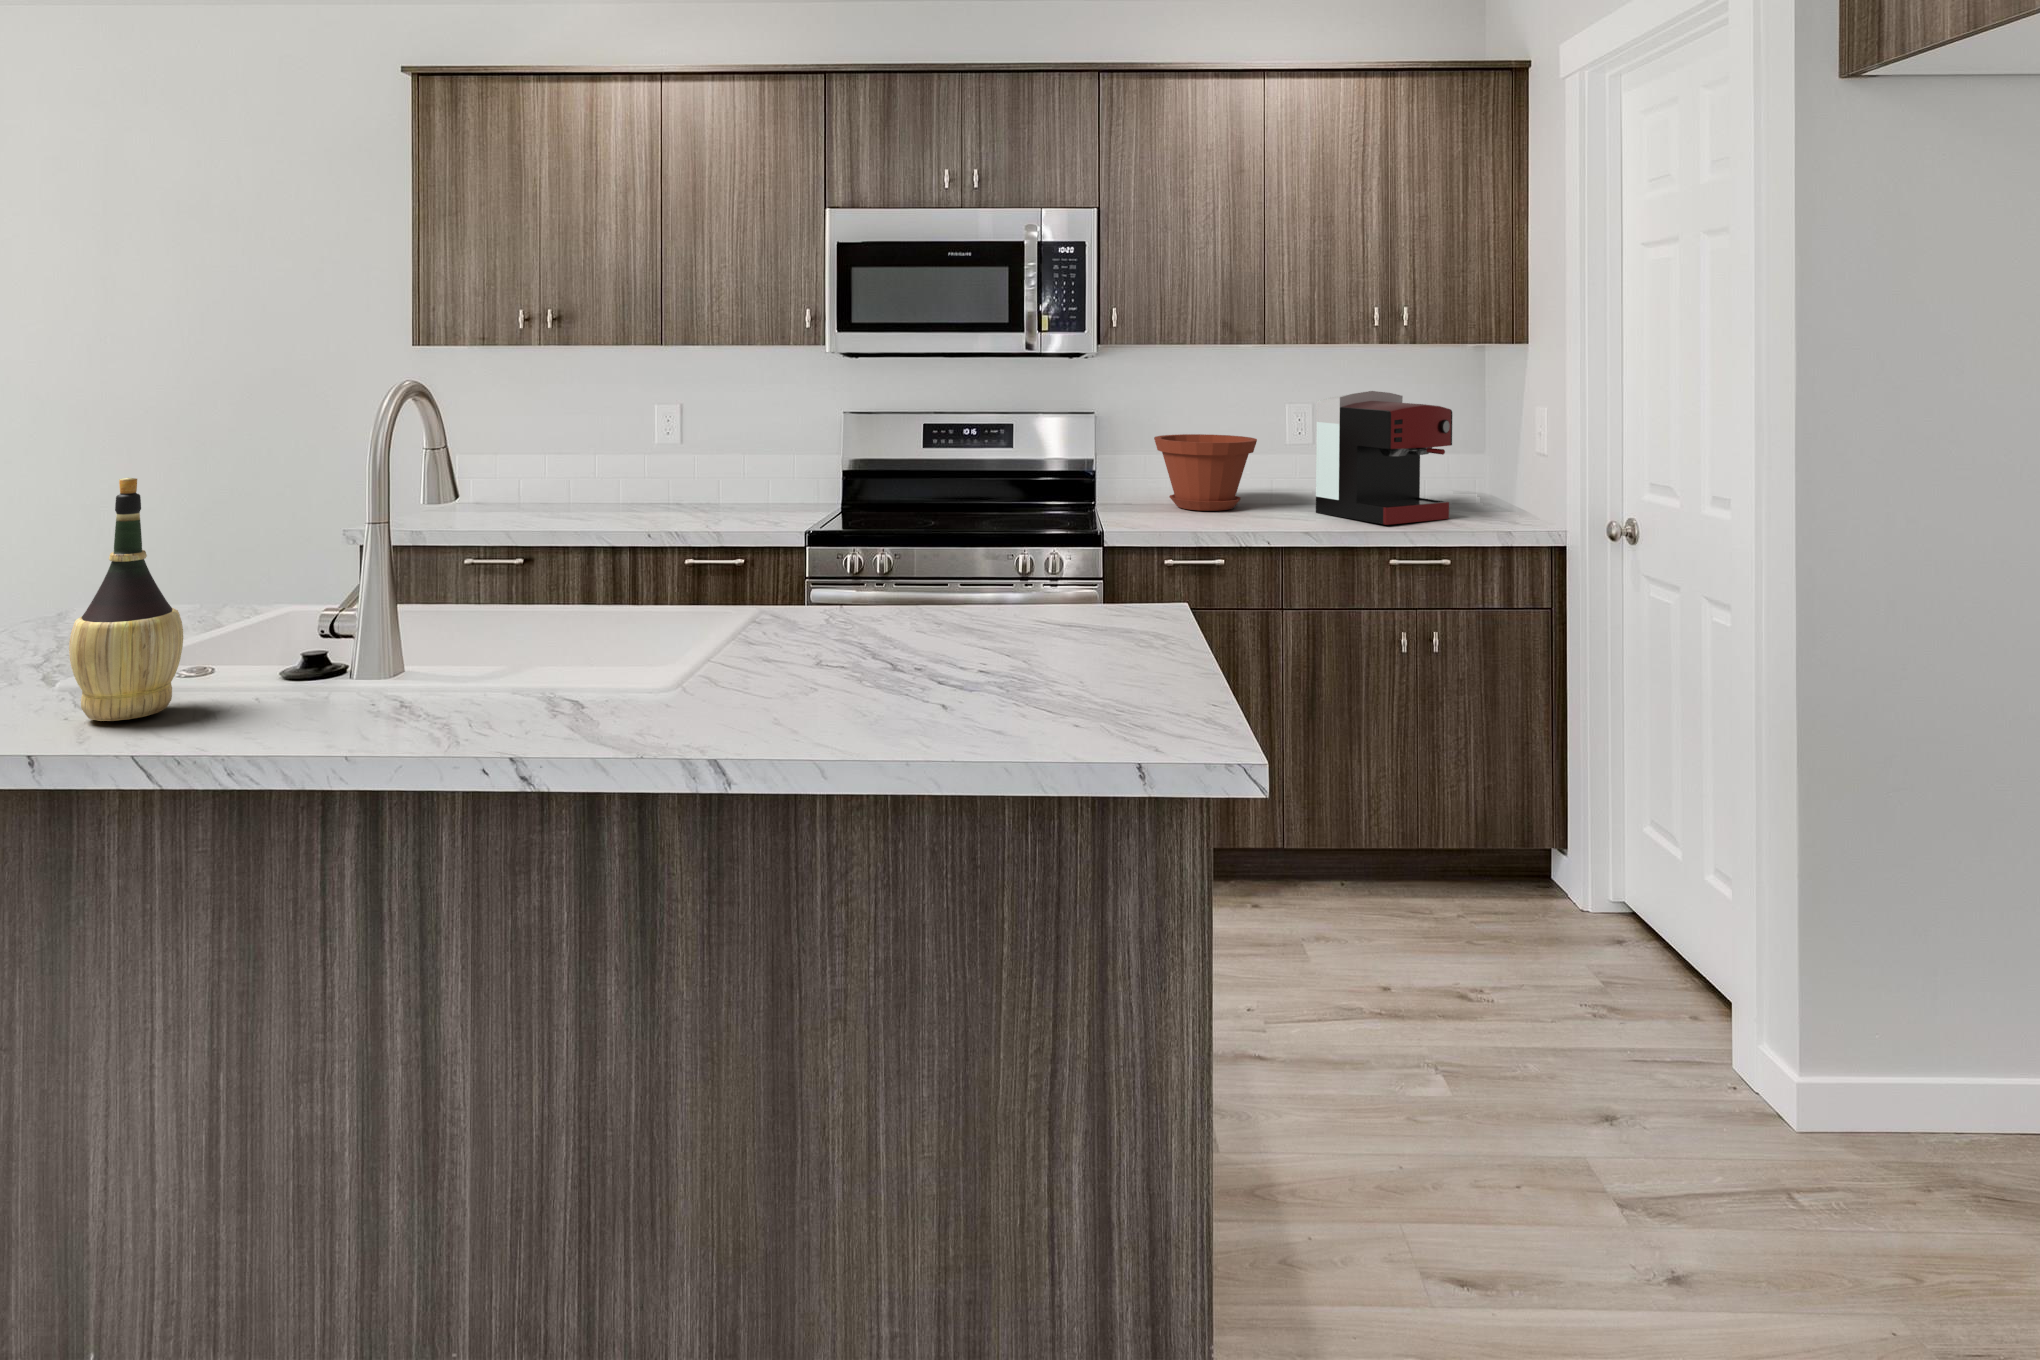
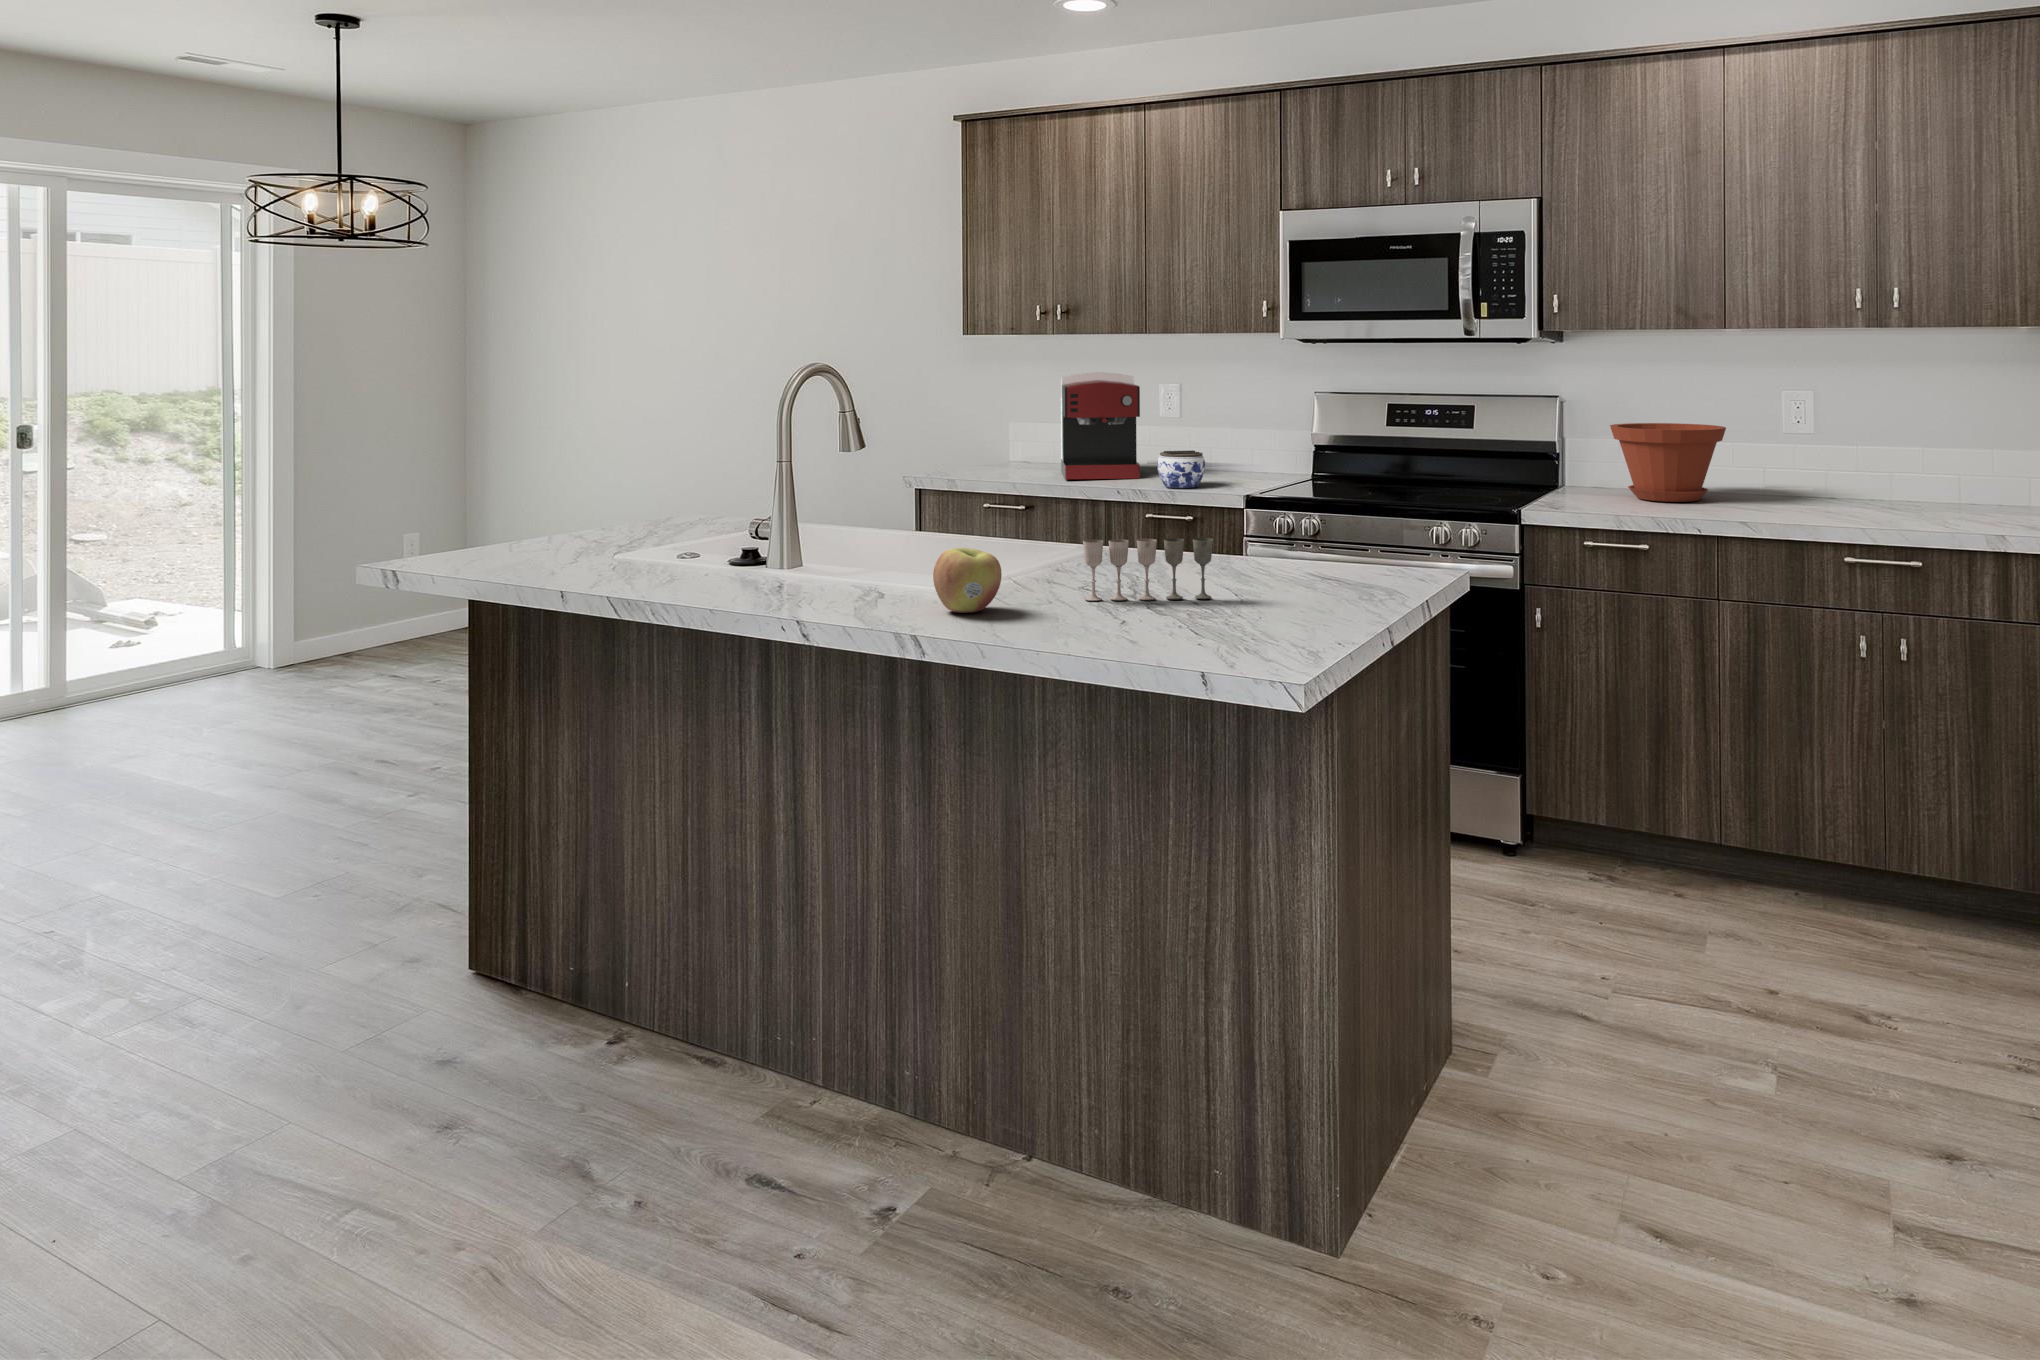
coffee maker: present [1316,391,1452,525] -> present [1061,372,1140,479]
jar: none [685,473,739,517] -> present [1157,450,1205,488]
wine bottle: present [69,478,183,721] -> none [586,412,653,571]
wine glass: none [874,608,1016,699] -> present [1083,538,1213,601]
apple: none [717,651,807,739] -> present [933,548,1002,613]

